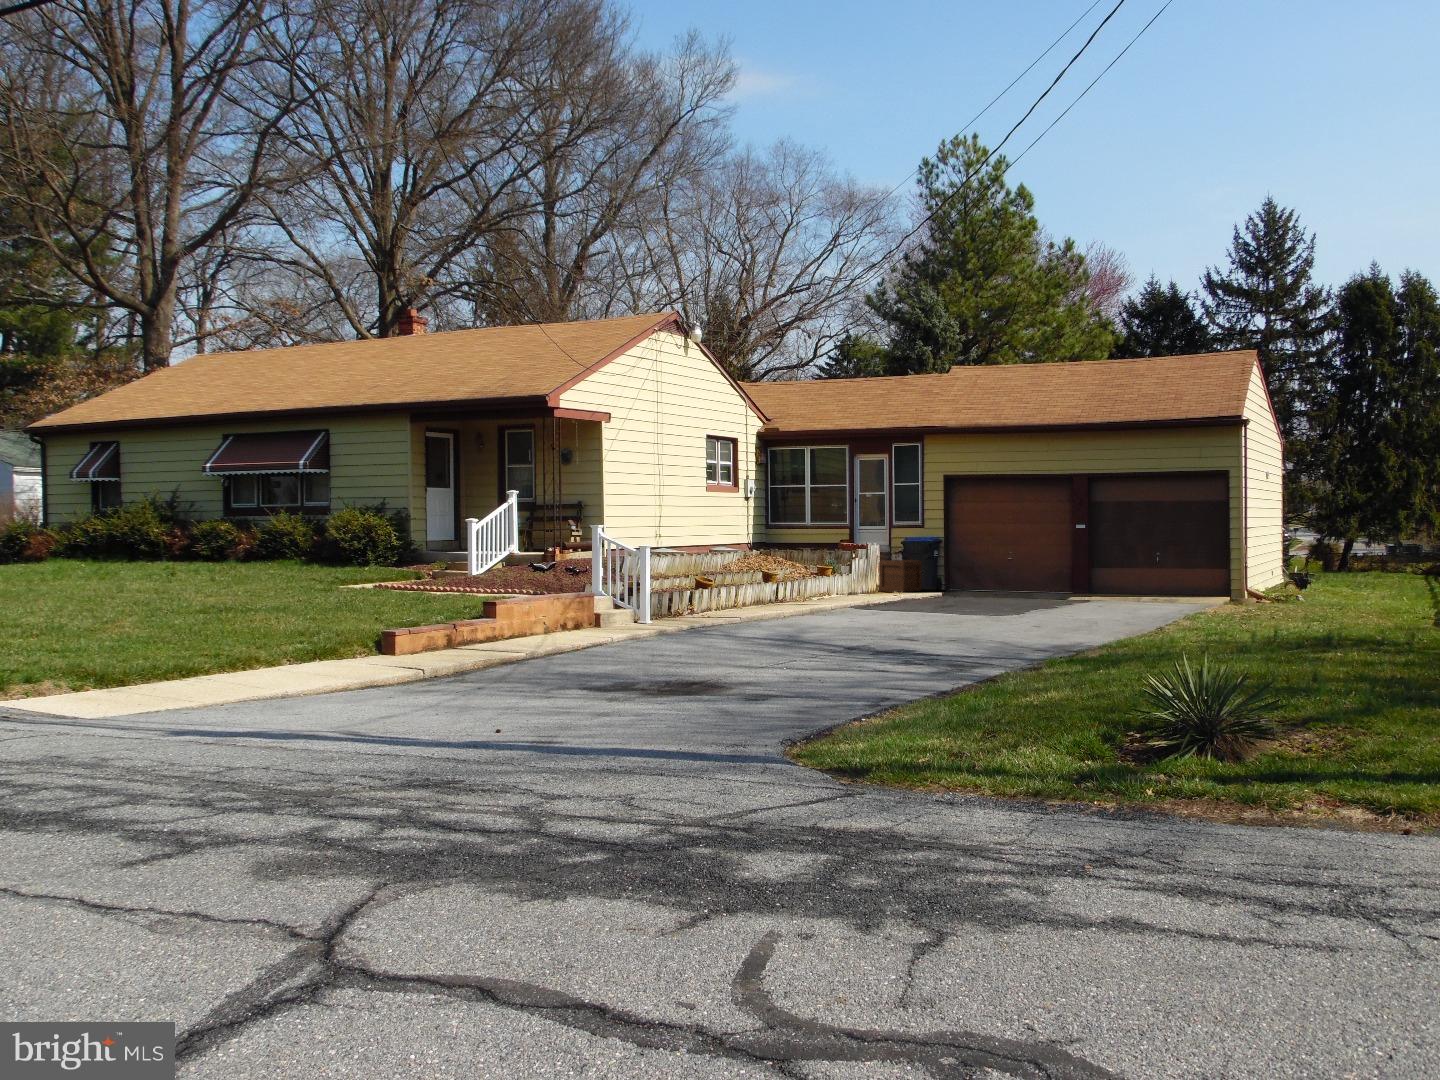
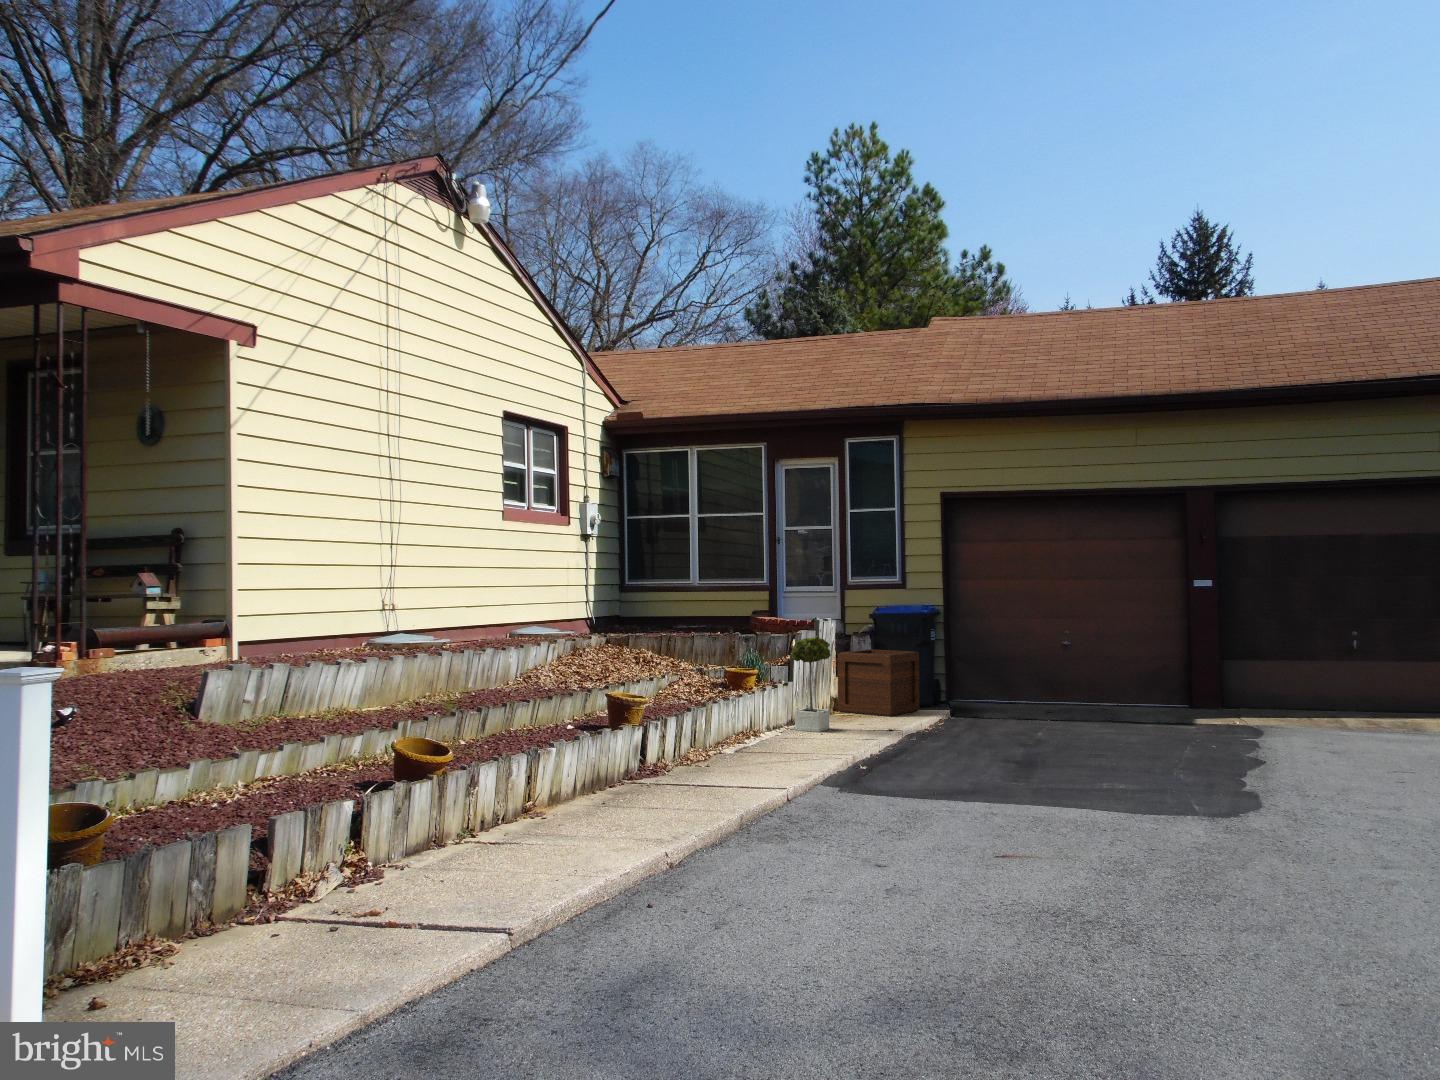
potted tree: none [849,550,868,596] -> present [791,636,831,732]

